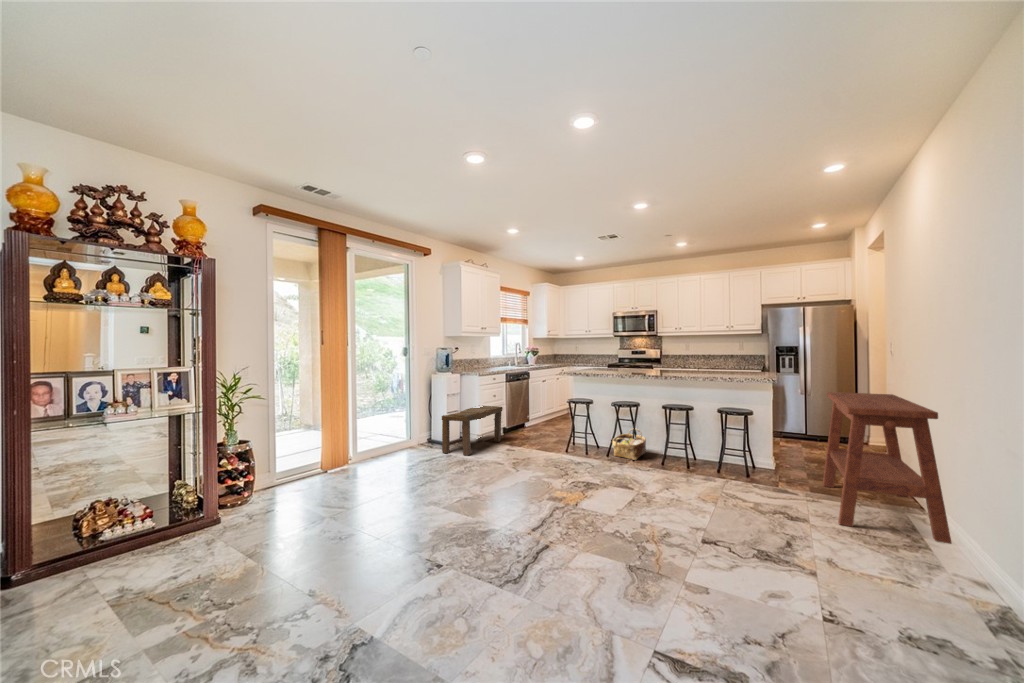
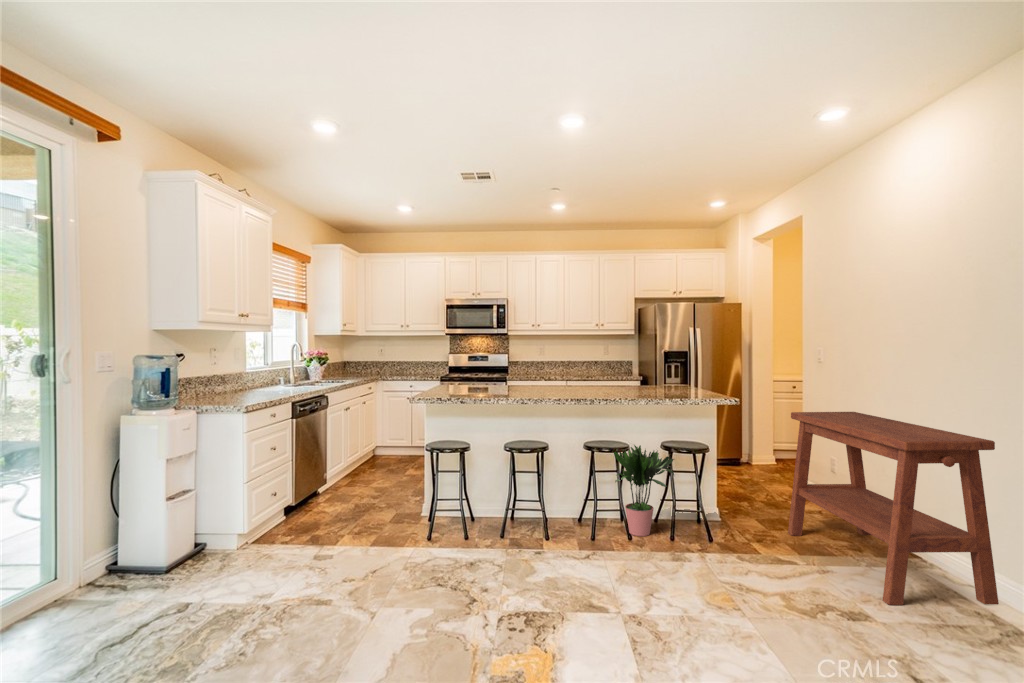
bench: present [442,406,503,456] -> none [157,470,295,602]
potted plant: none [679,406,725,469] -> present [614,445,674,536]
woven basket: present [612,429,646,460] -> none [510,482,558,537]

